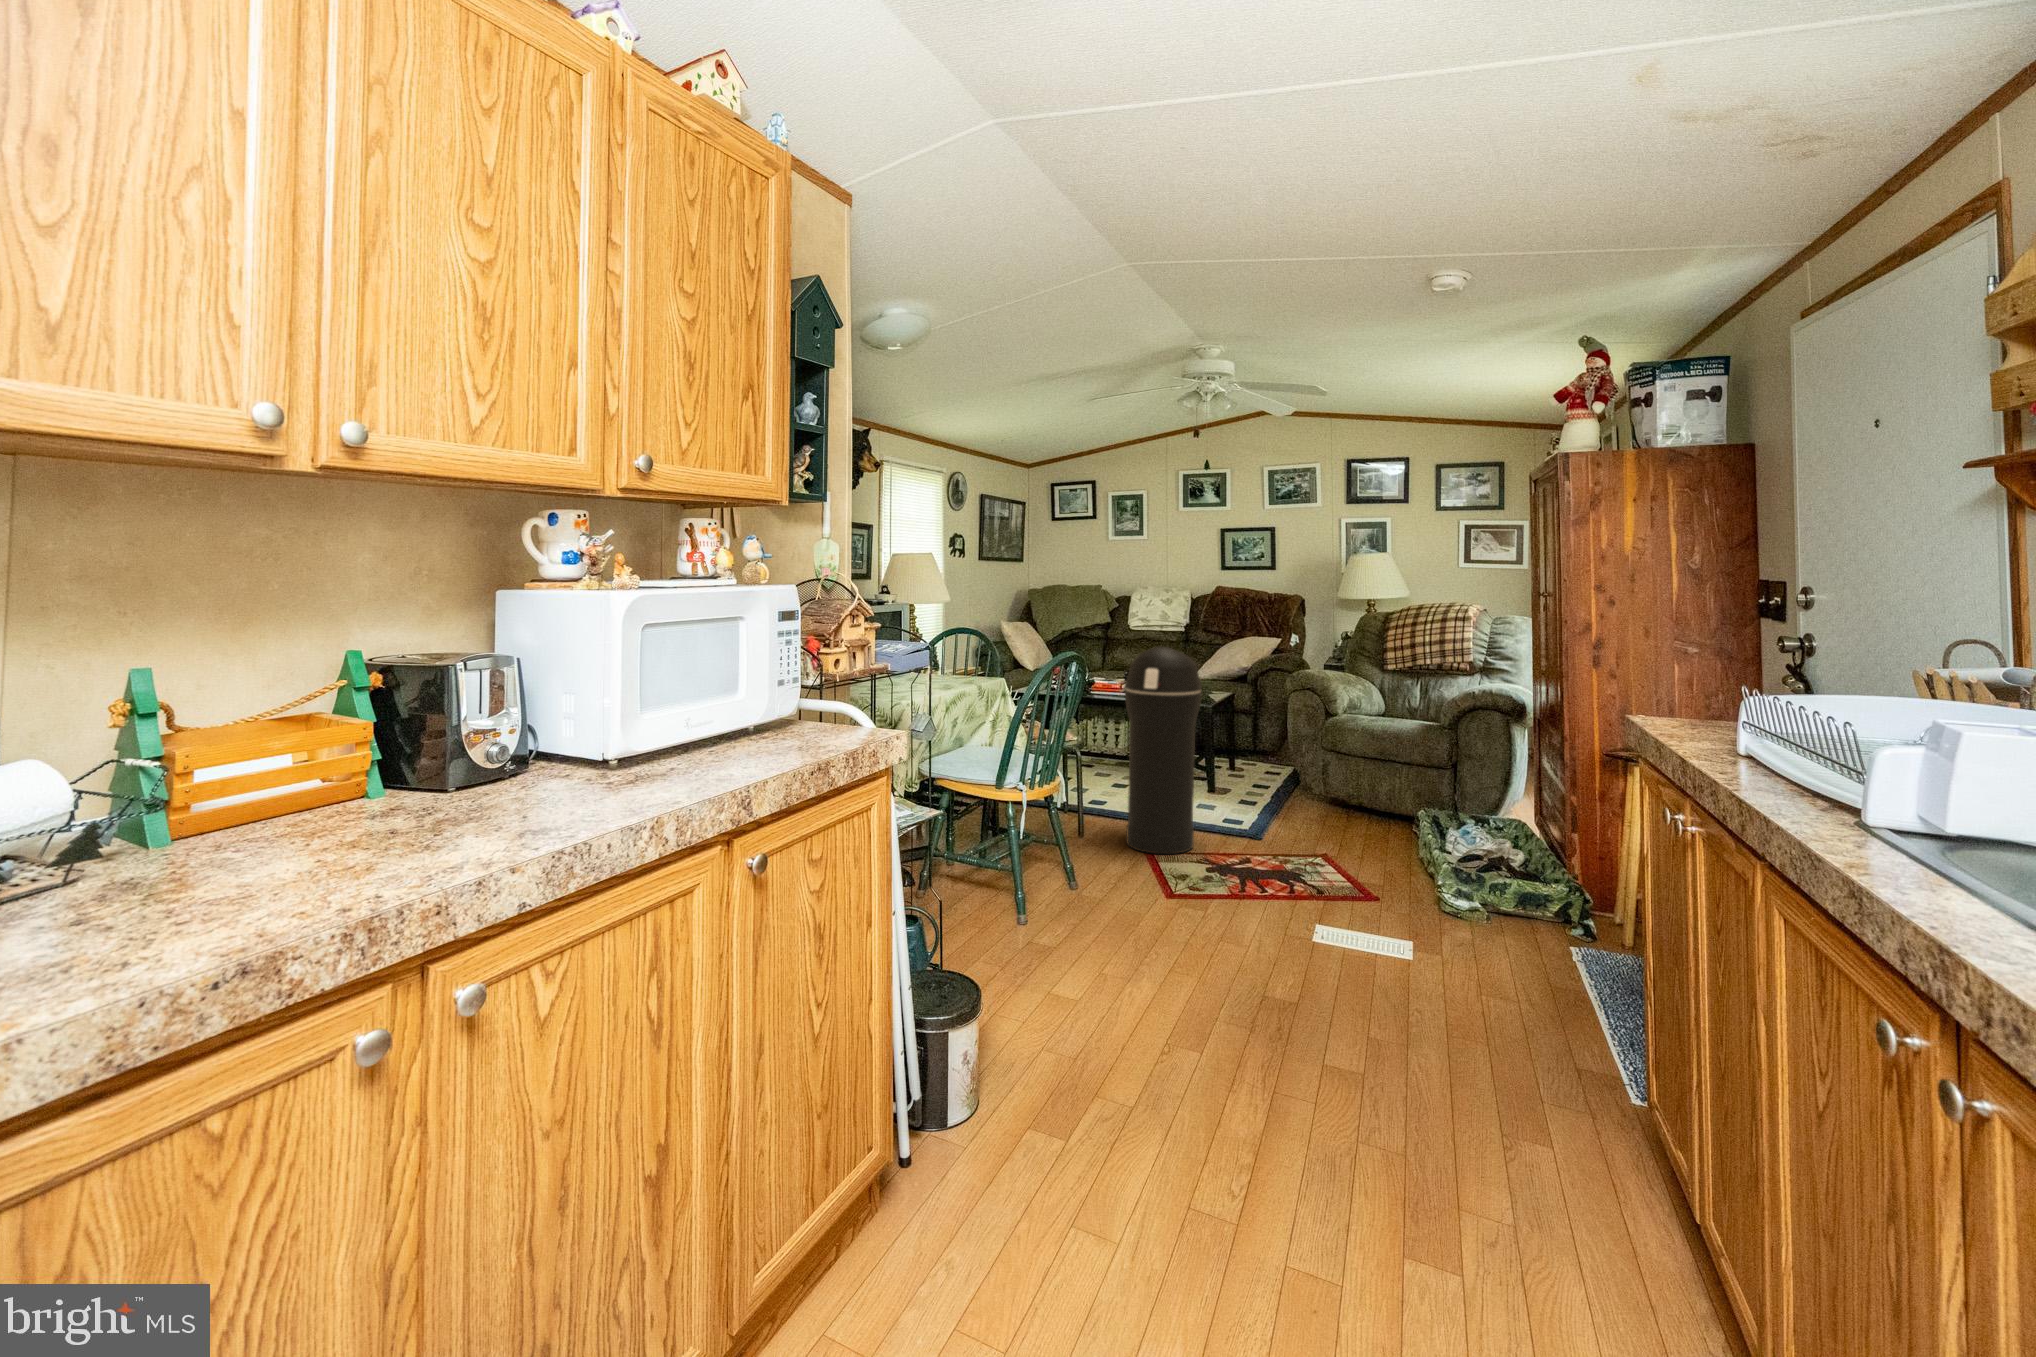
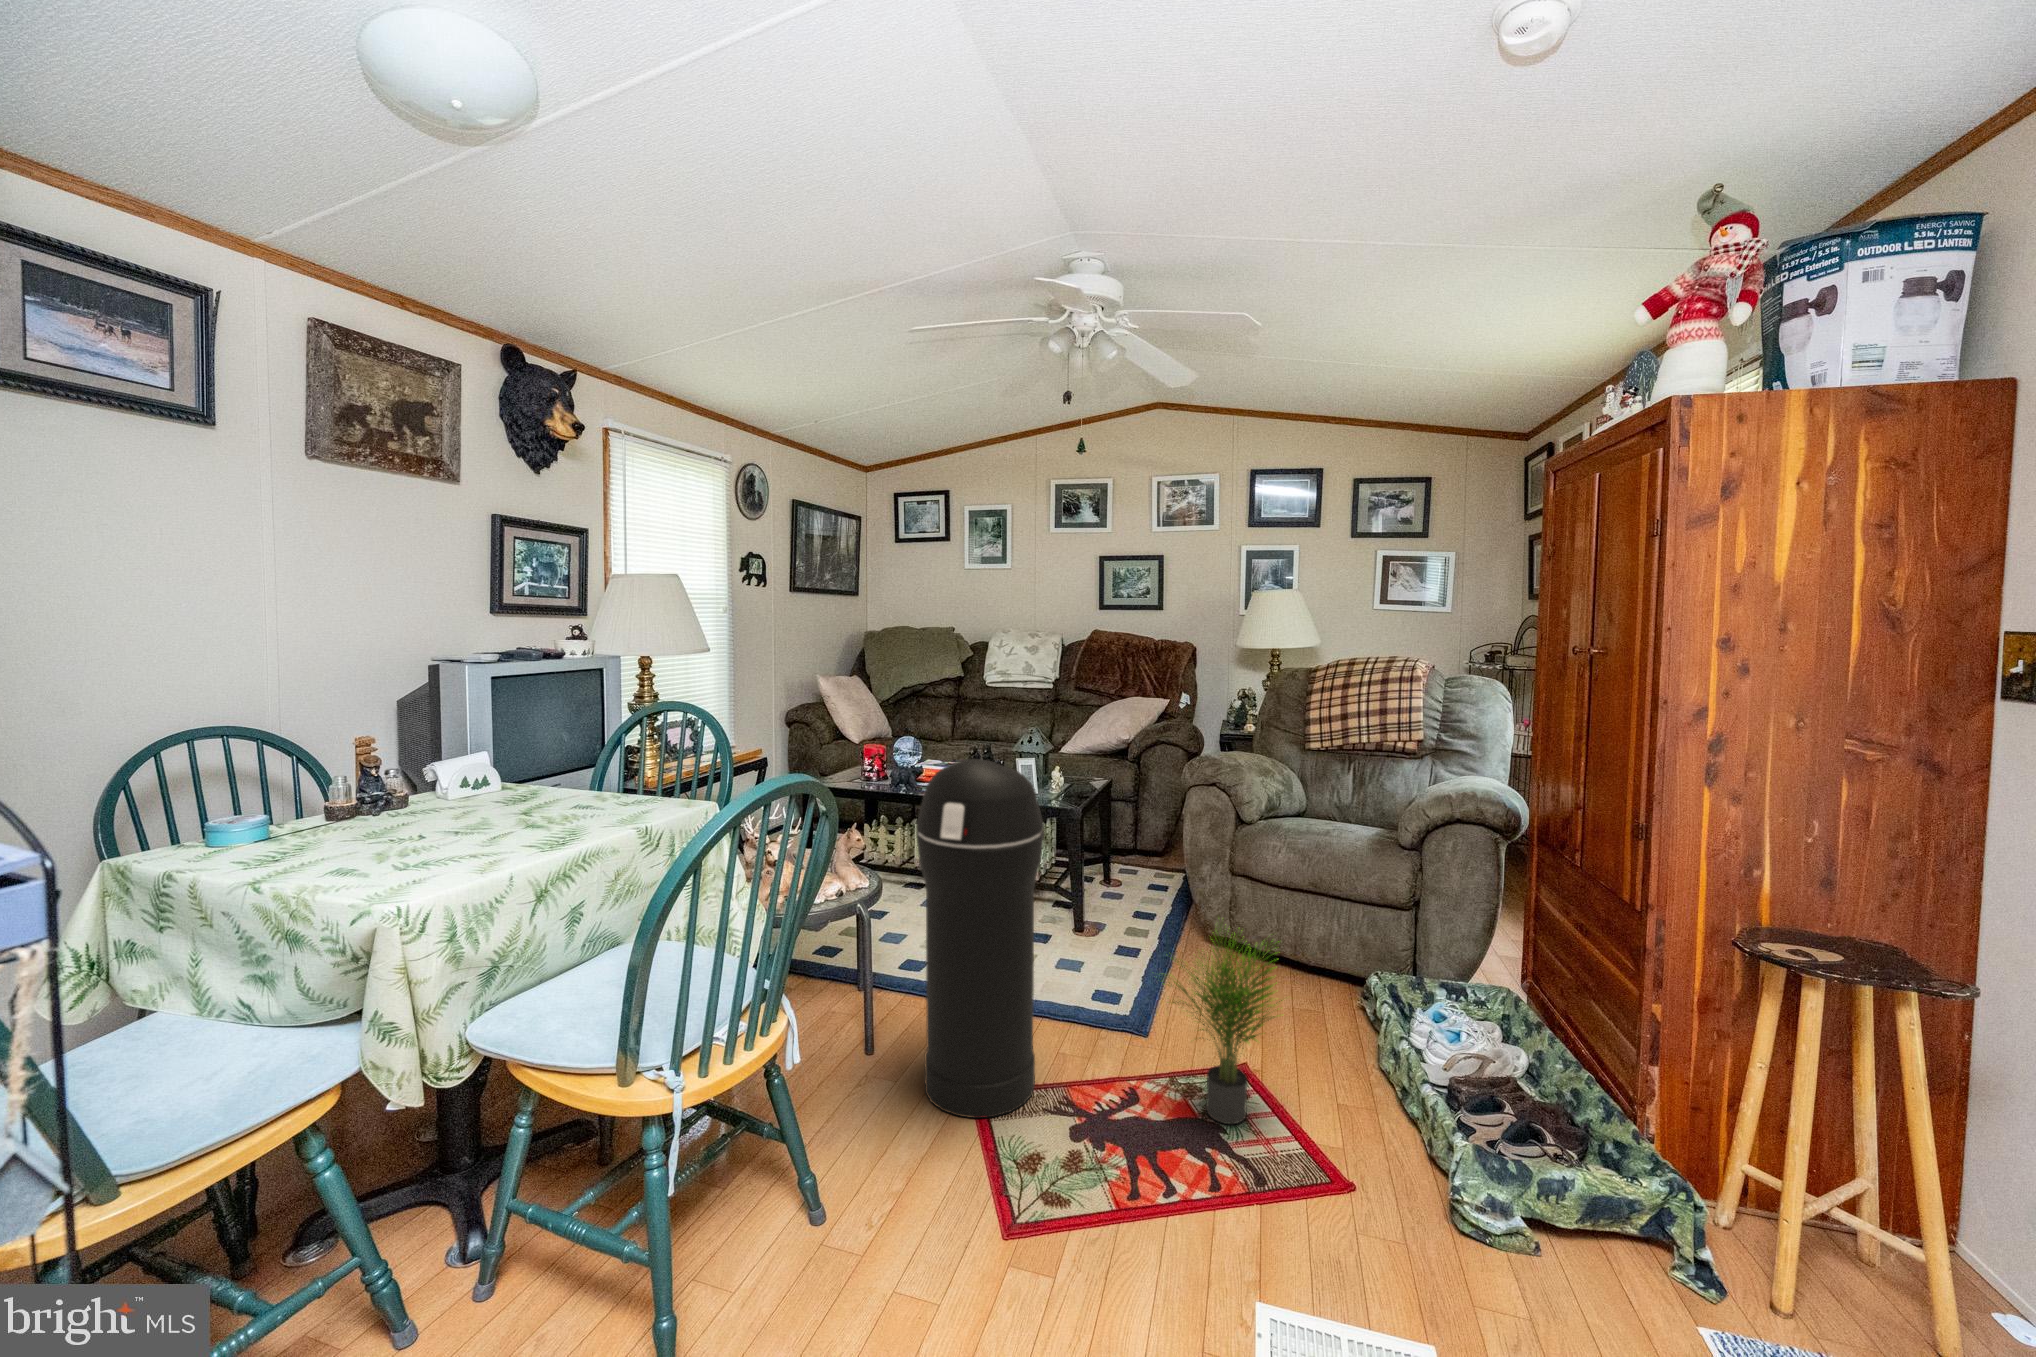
potted plant: none [1266,743,1354,862] -> present [1162,925,1282,1124]

